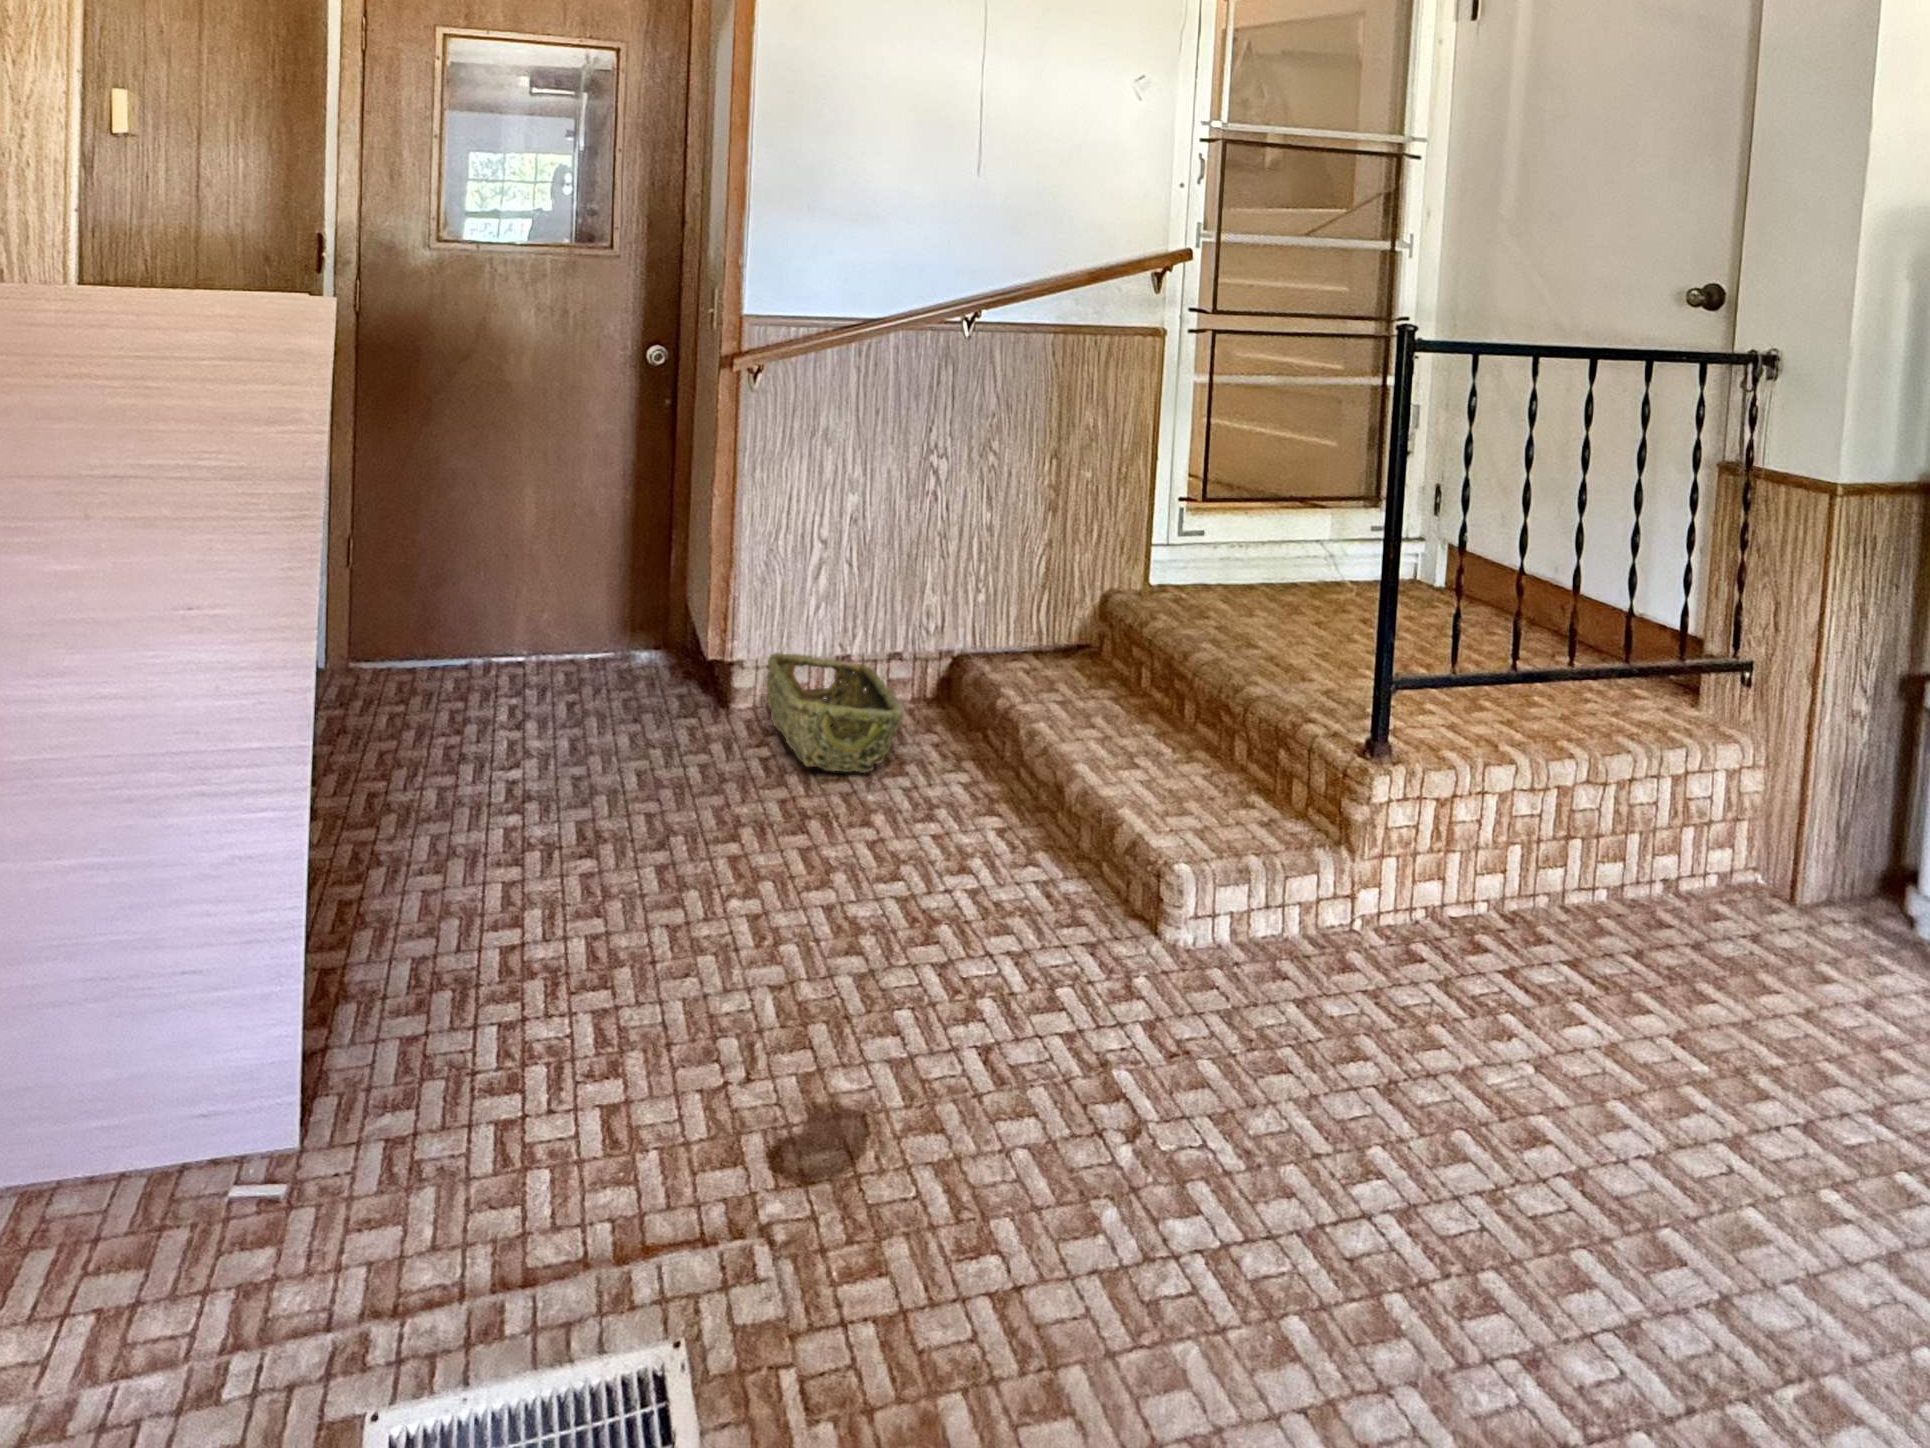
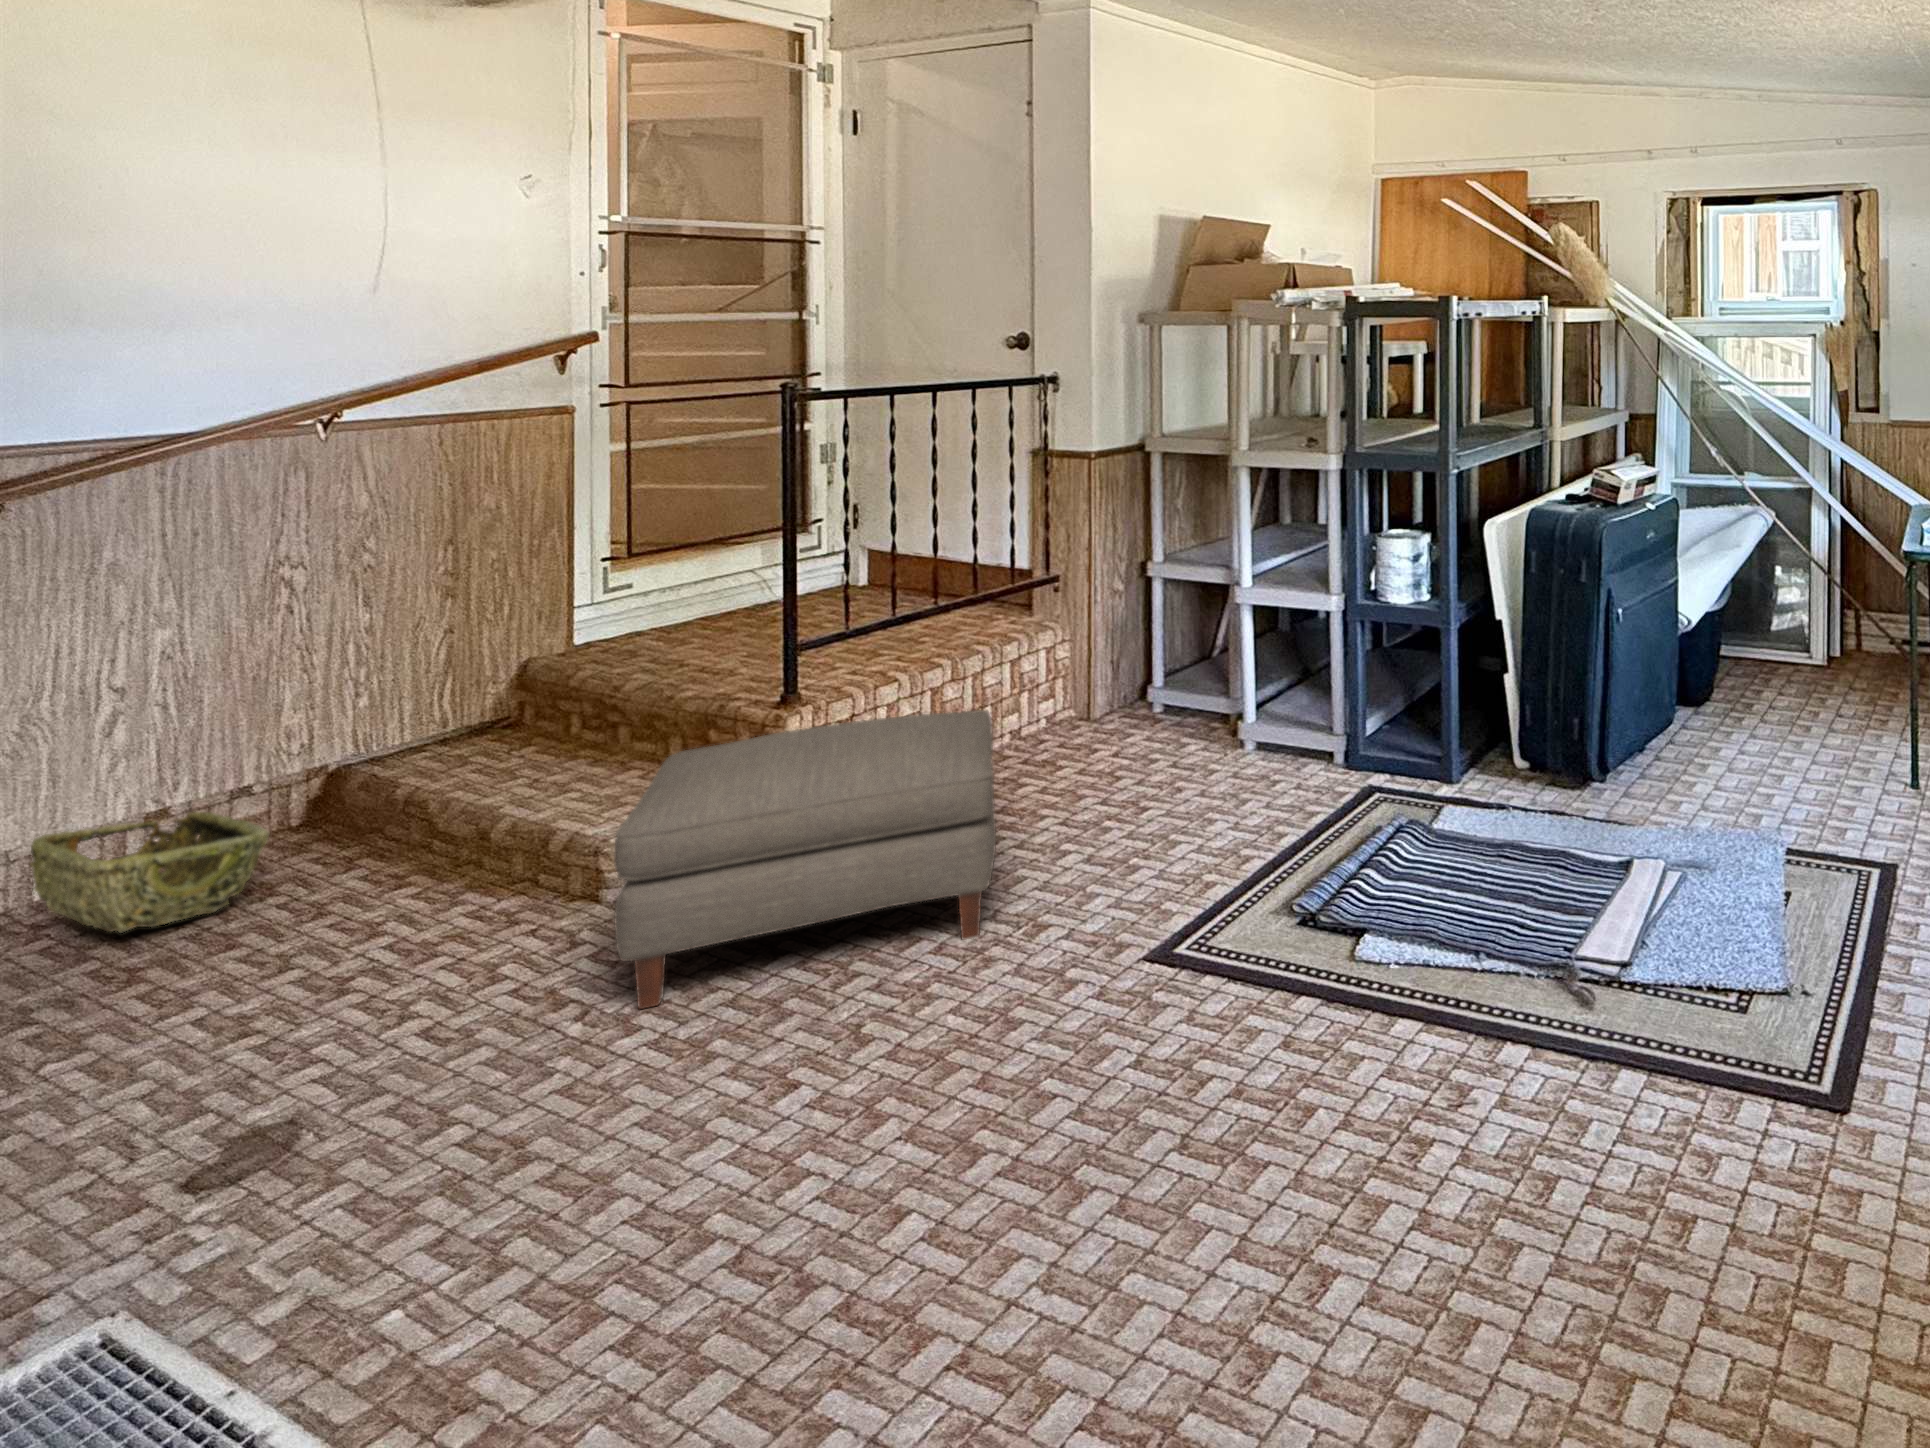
ottoman: none [1175,792,1754,1344] -> present [614,710,996,1009]

